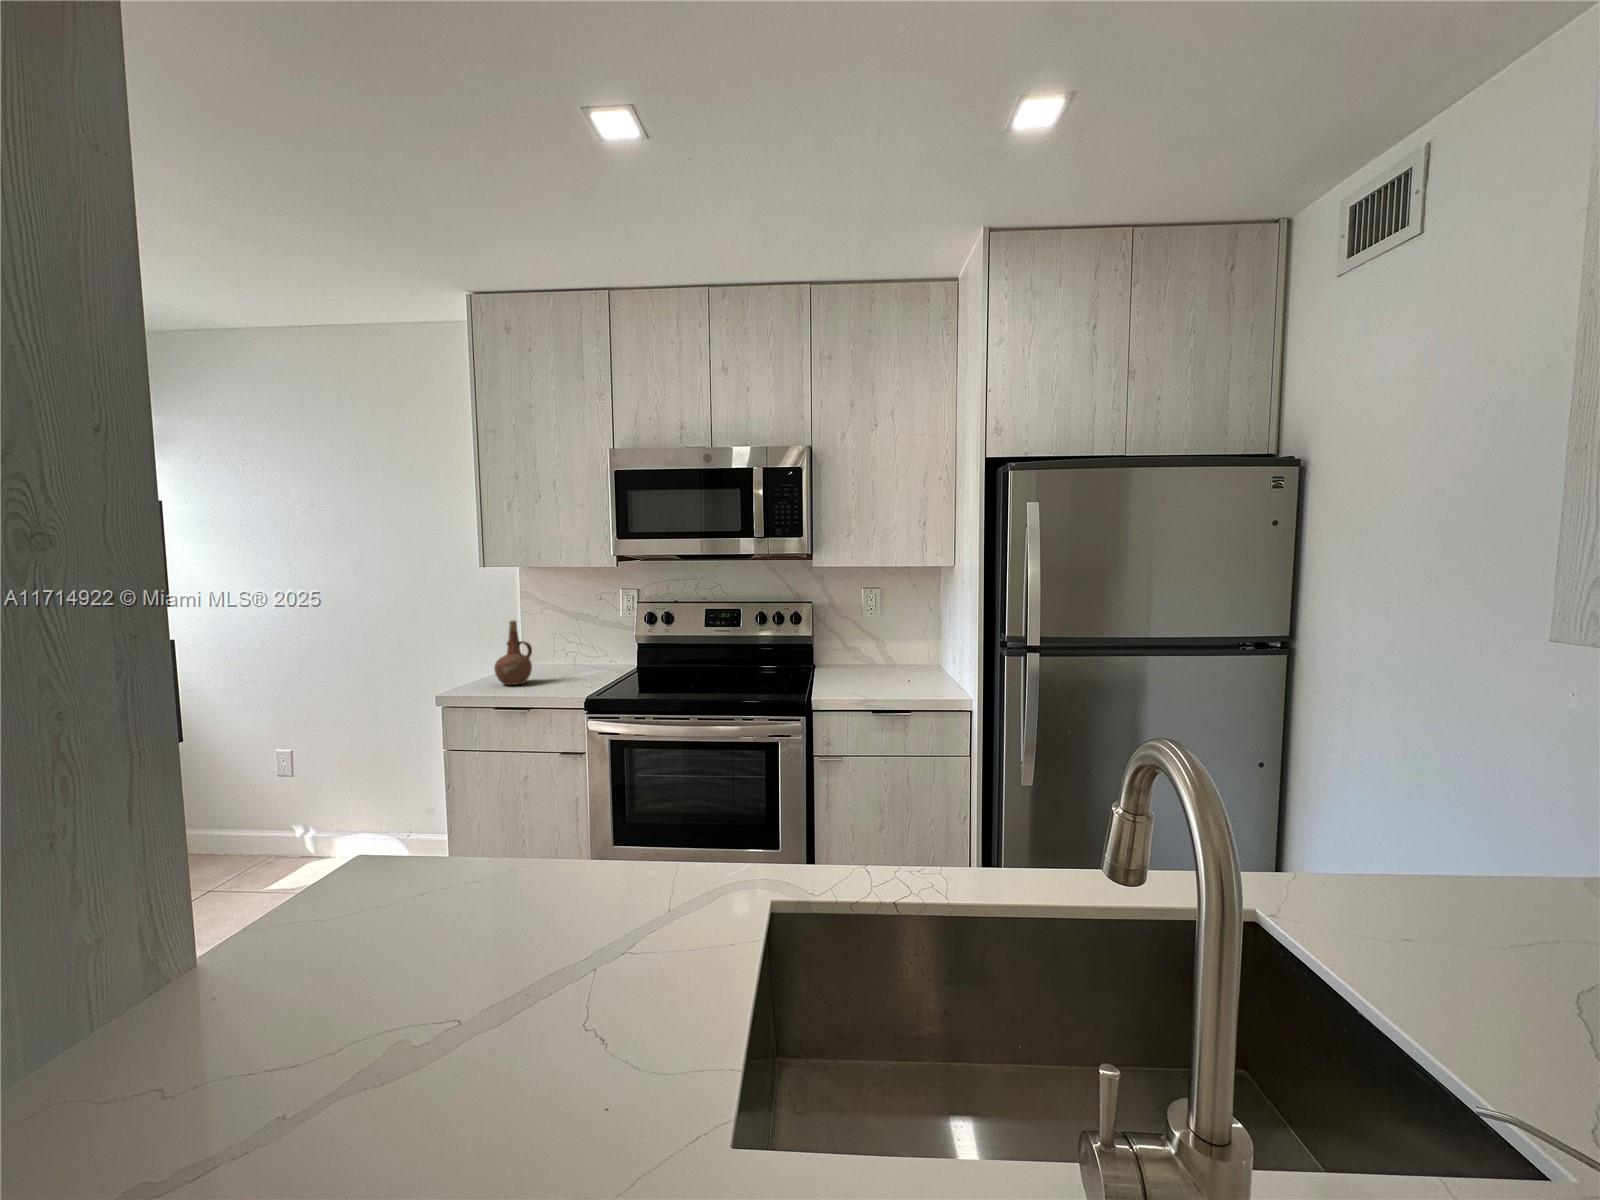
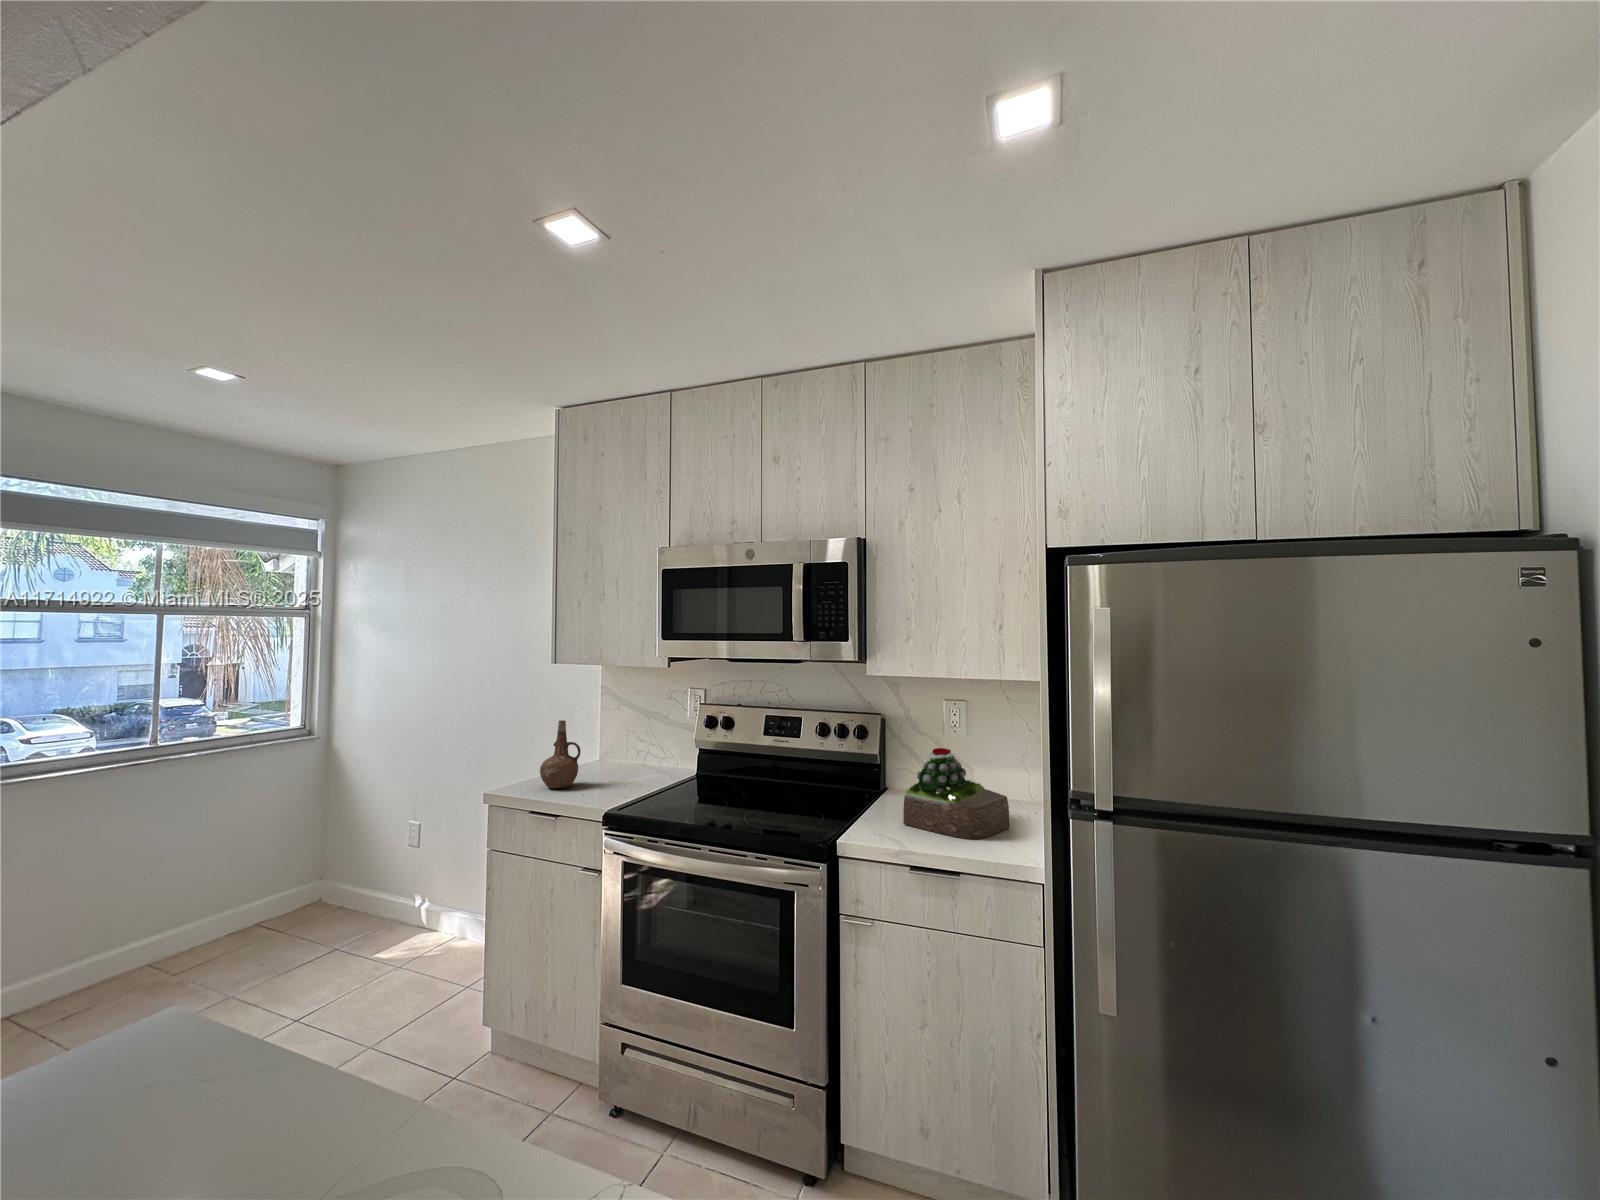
succulent plant: none [855,623,934,689] -> present [903,748,1009,839]

